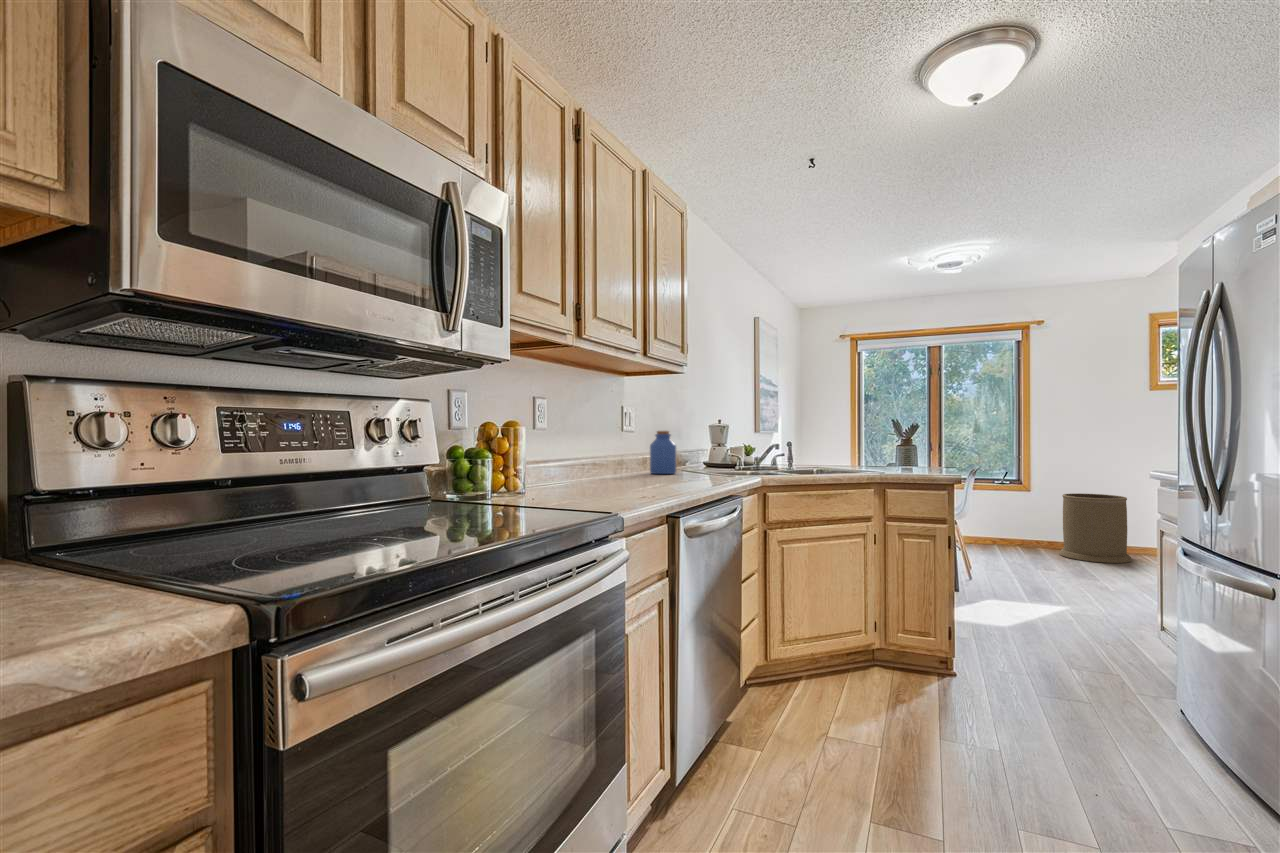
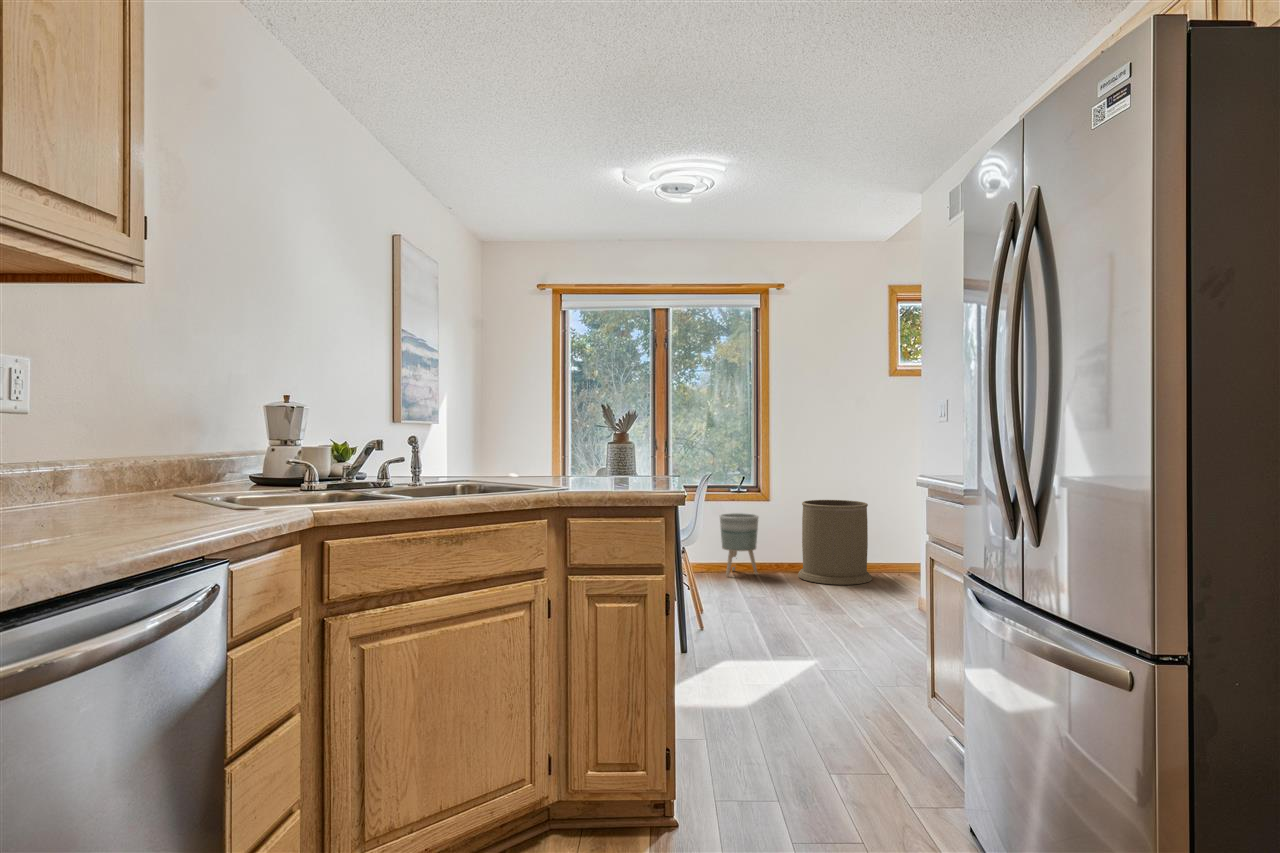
jar: present [650,431,676,474] -> none [63,411,136,508]
planter: none [987,502,1022,551] -> present [720,513,758,576]

